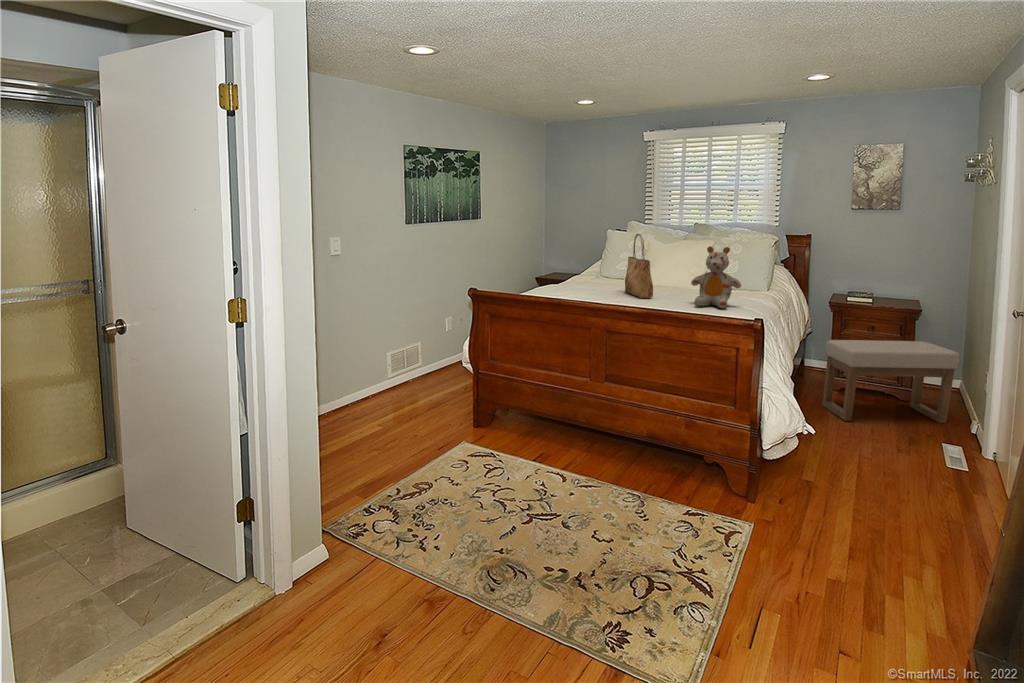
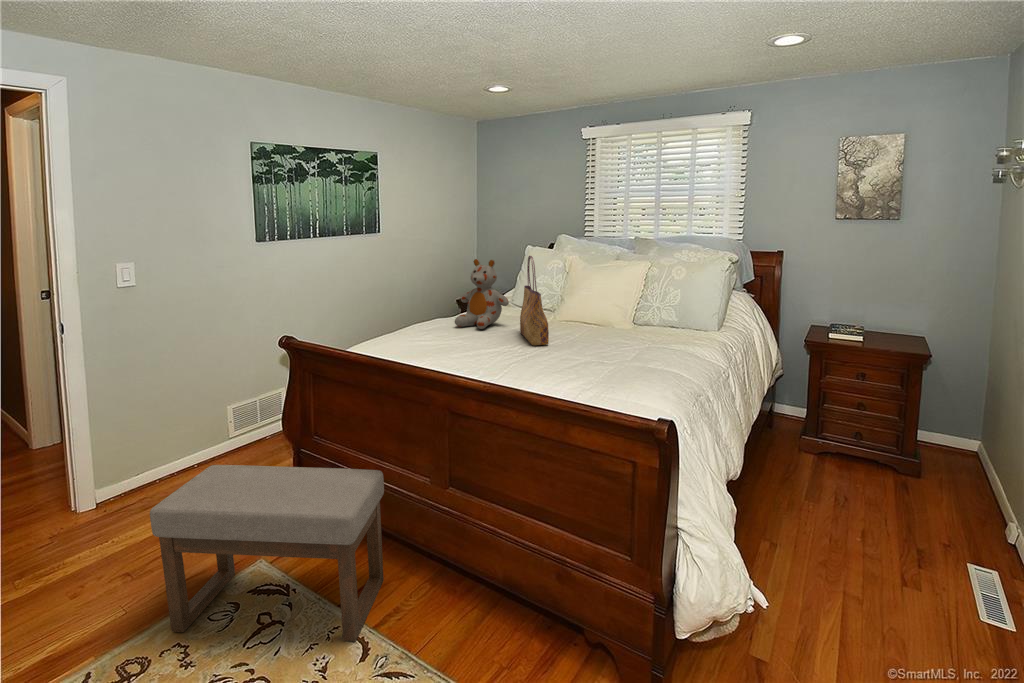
stuffed bear: present [691,246,741,308] -> present [455,259,509,329]
ottoman: present [822,340,960,423] -> present [150,465,384,641]

